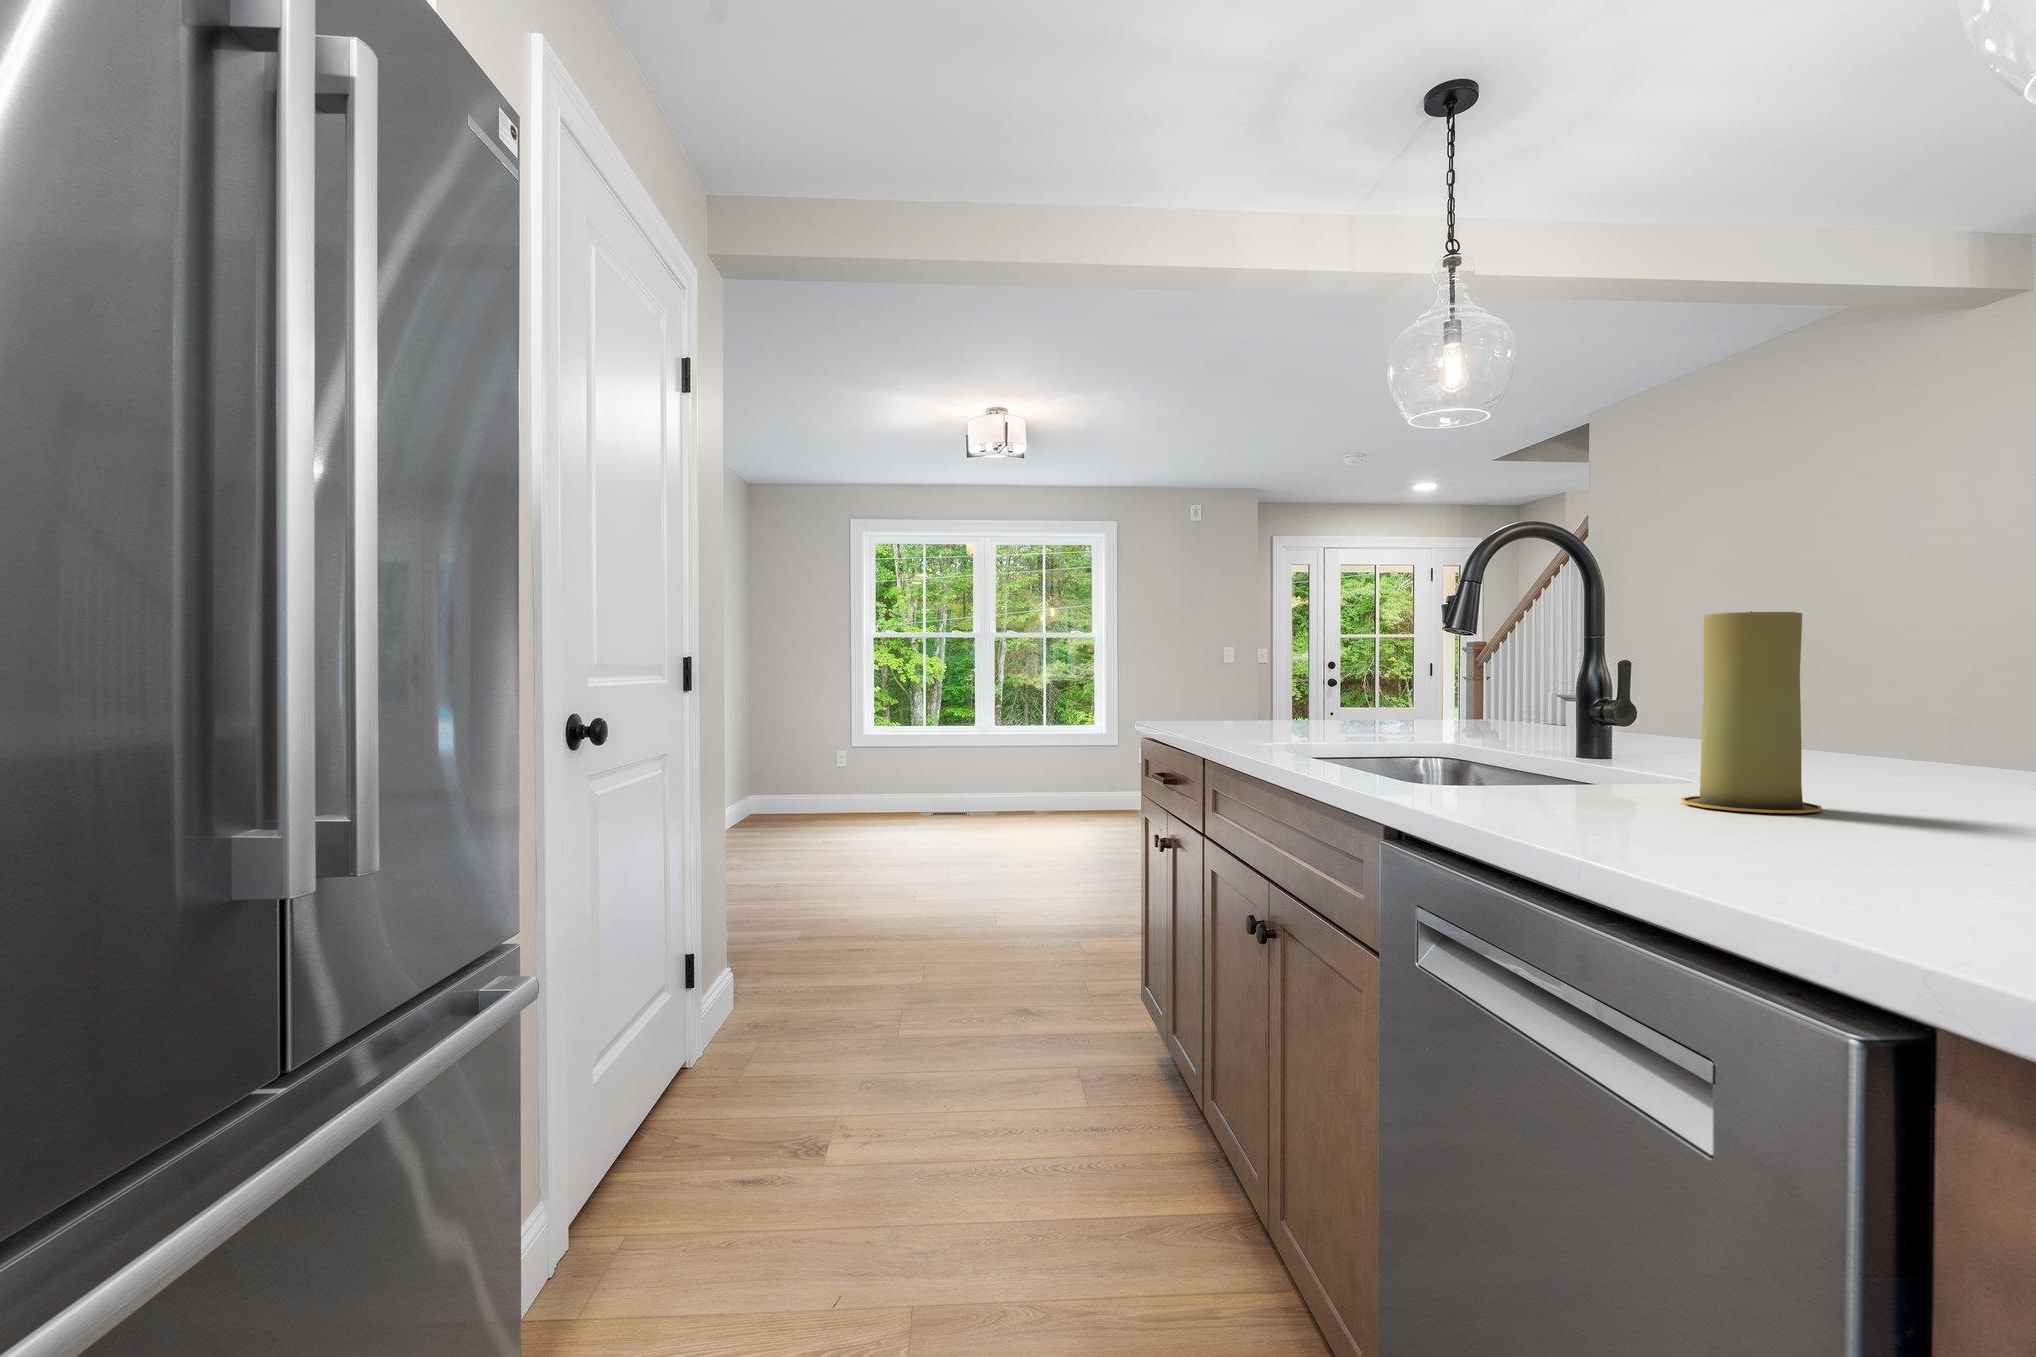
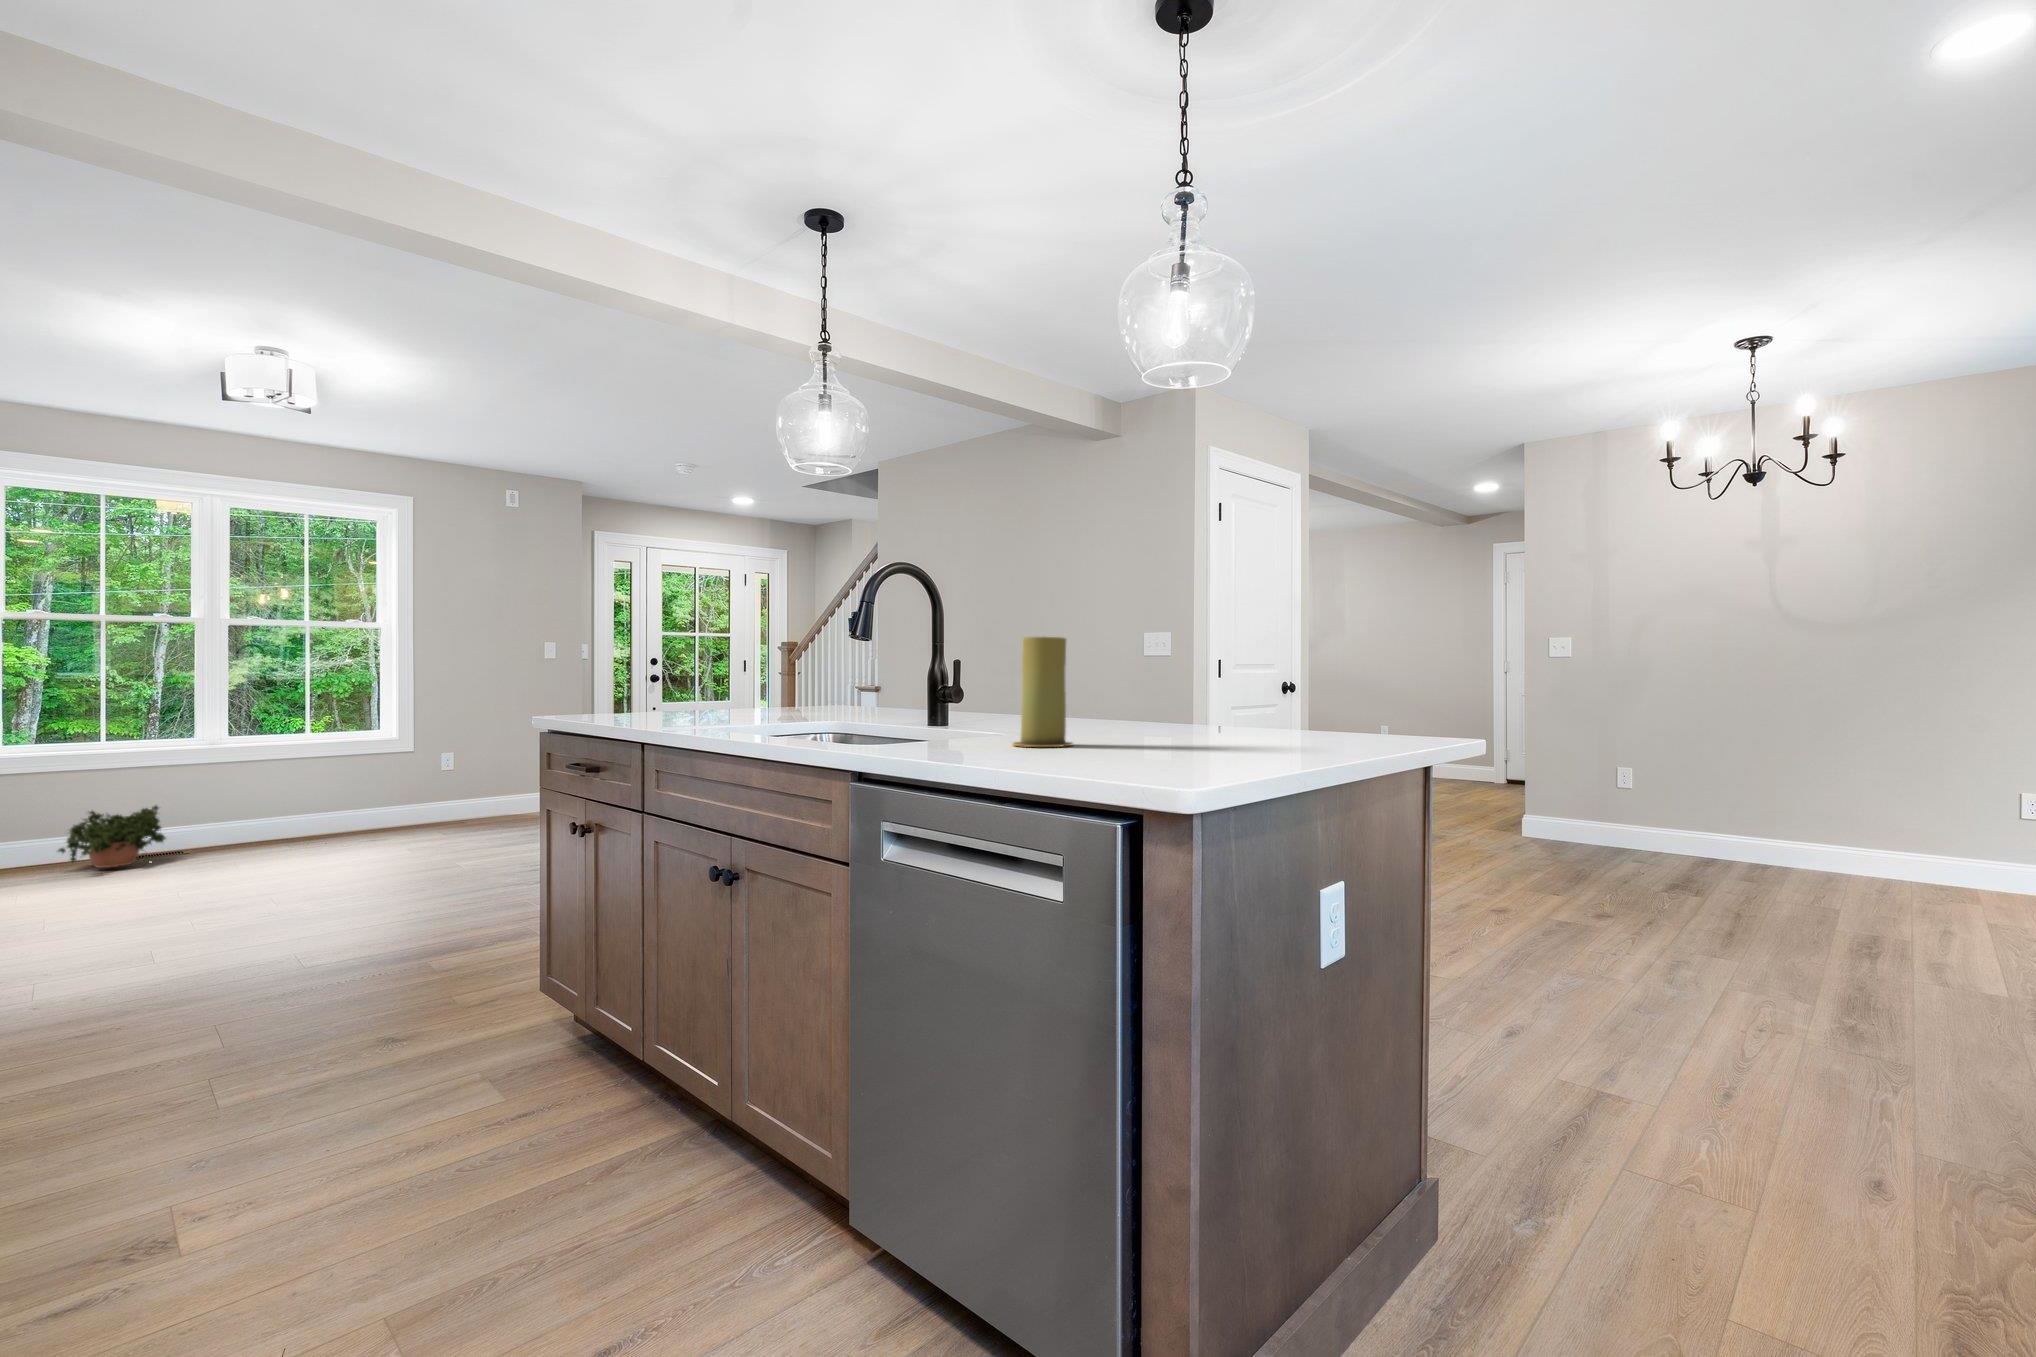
potted plant: none [890,779,951,827] -> present [58,806,166,868]

